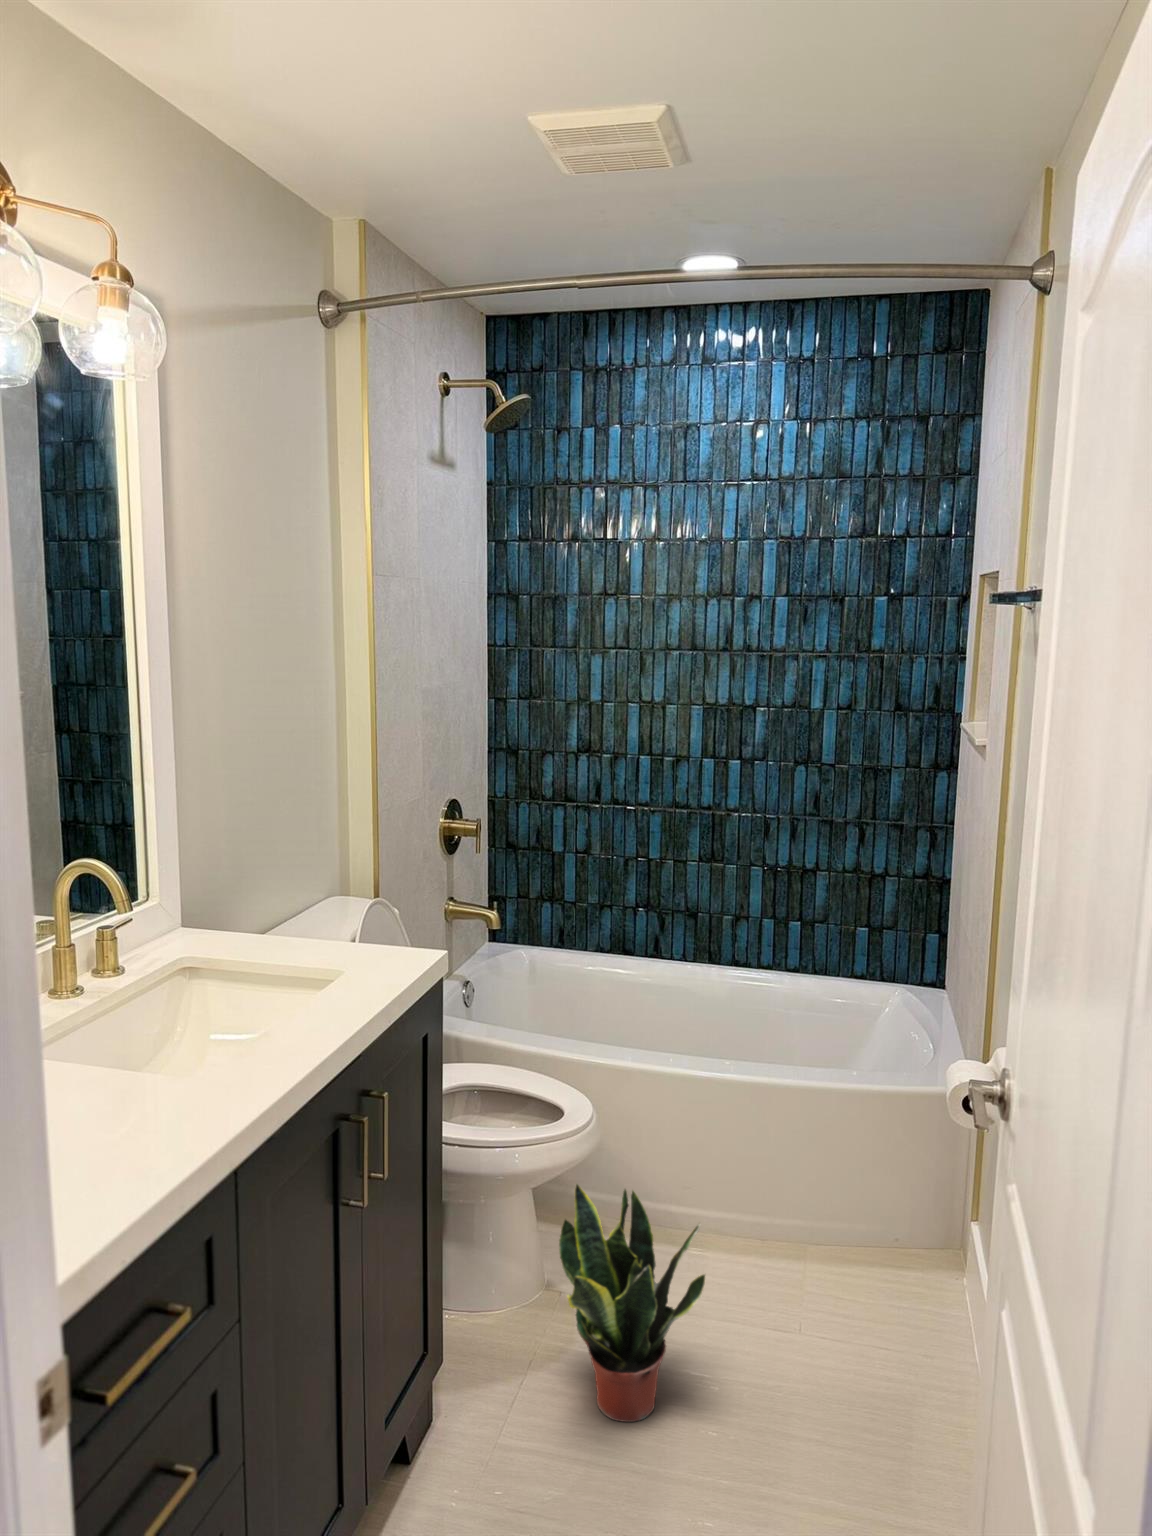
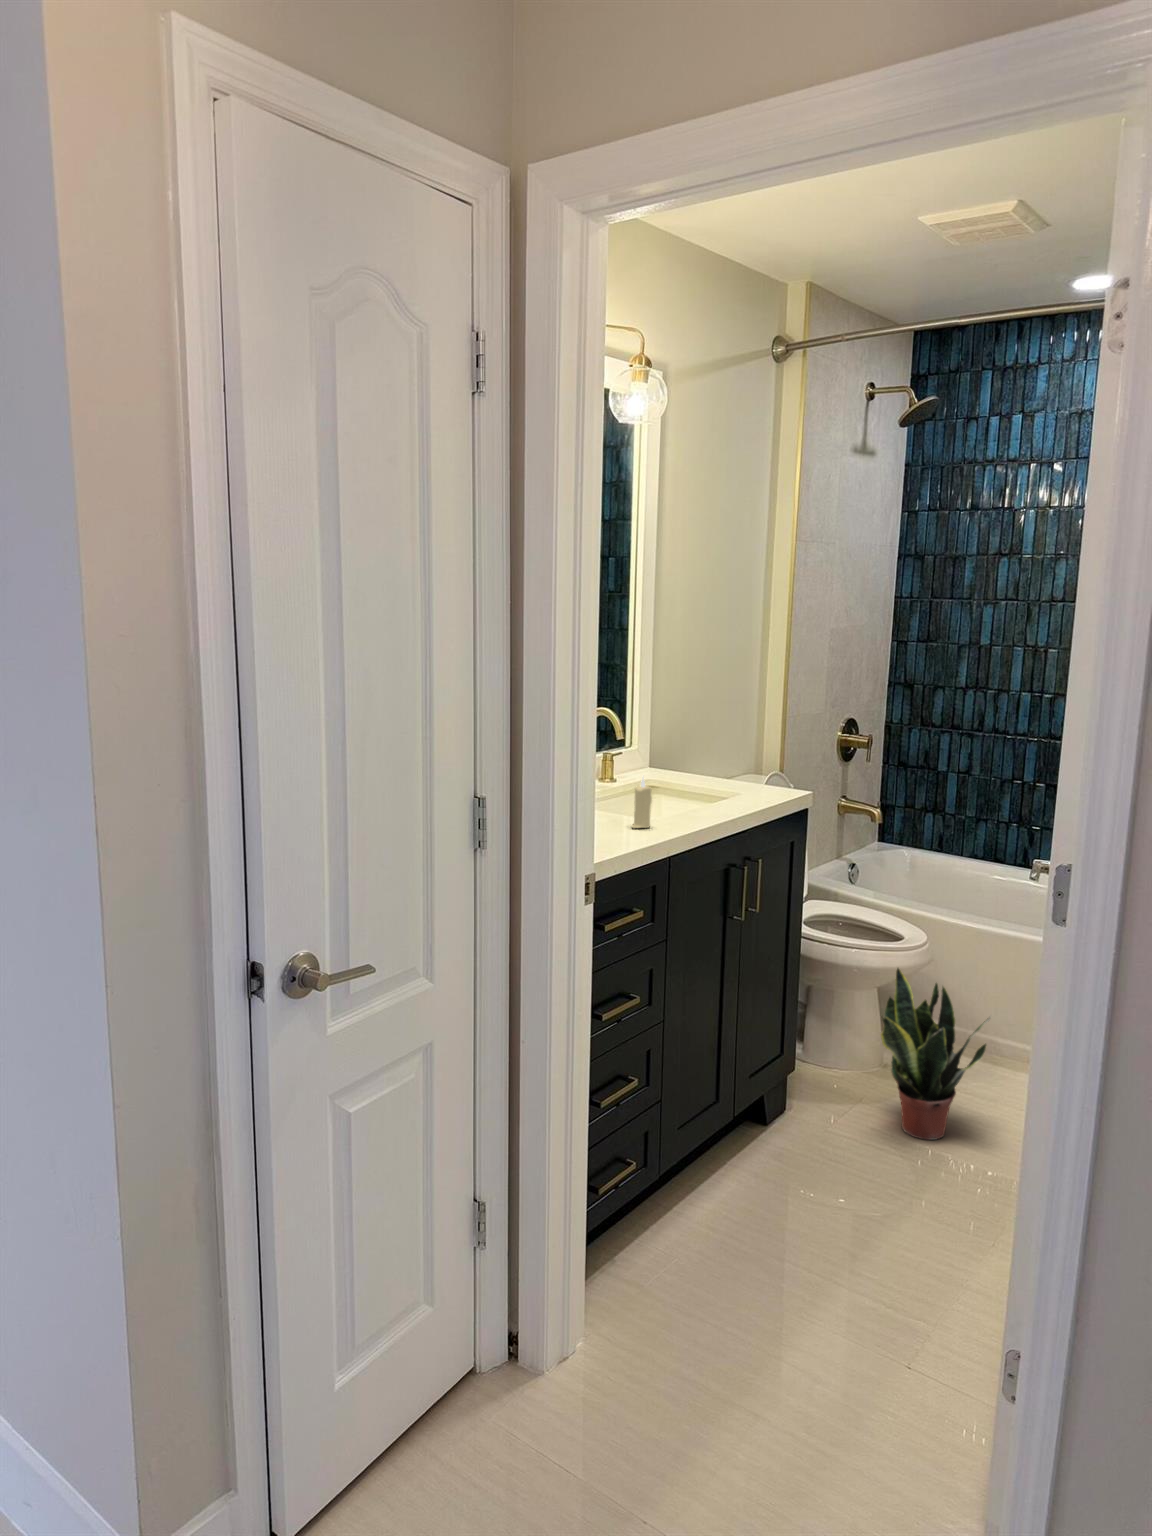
candle: none [154,1021,191,1124] -> present [632,777,652,828]

